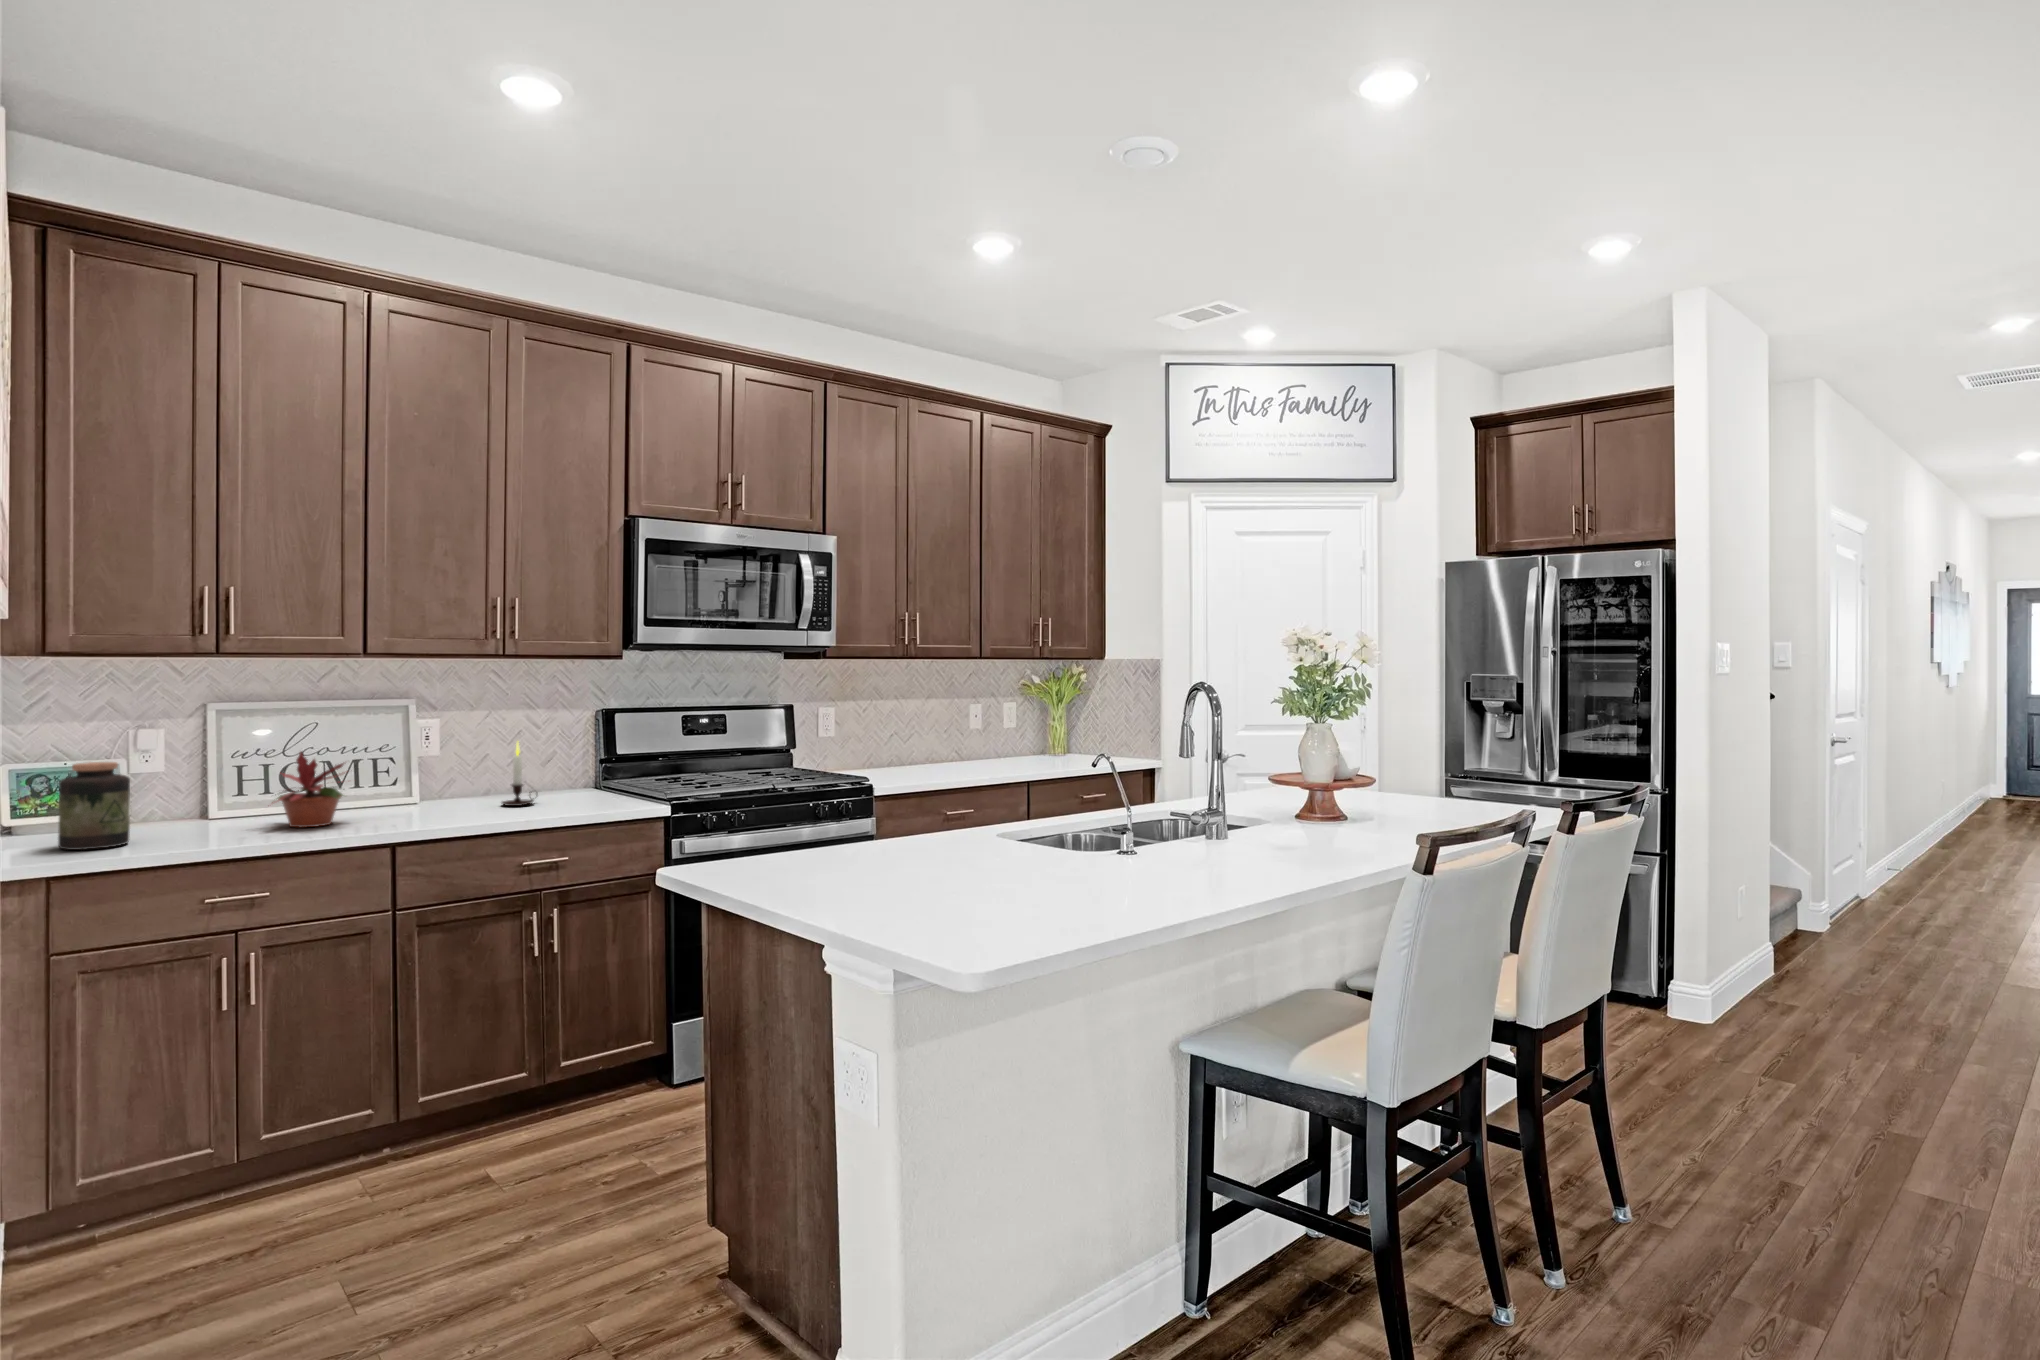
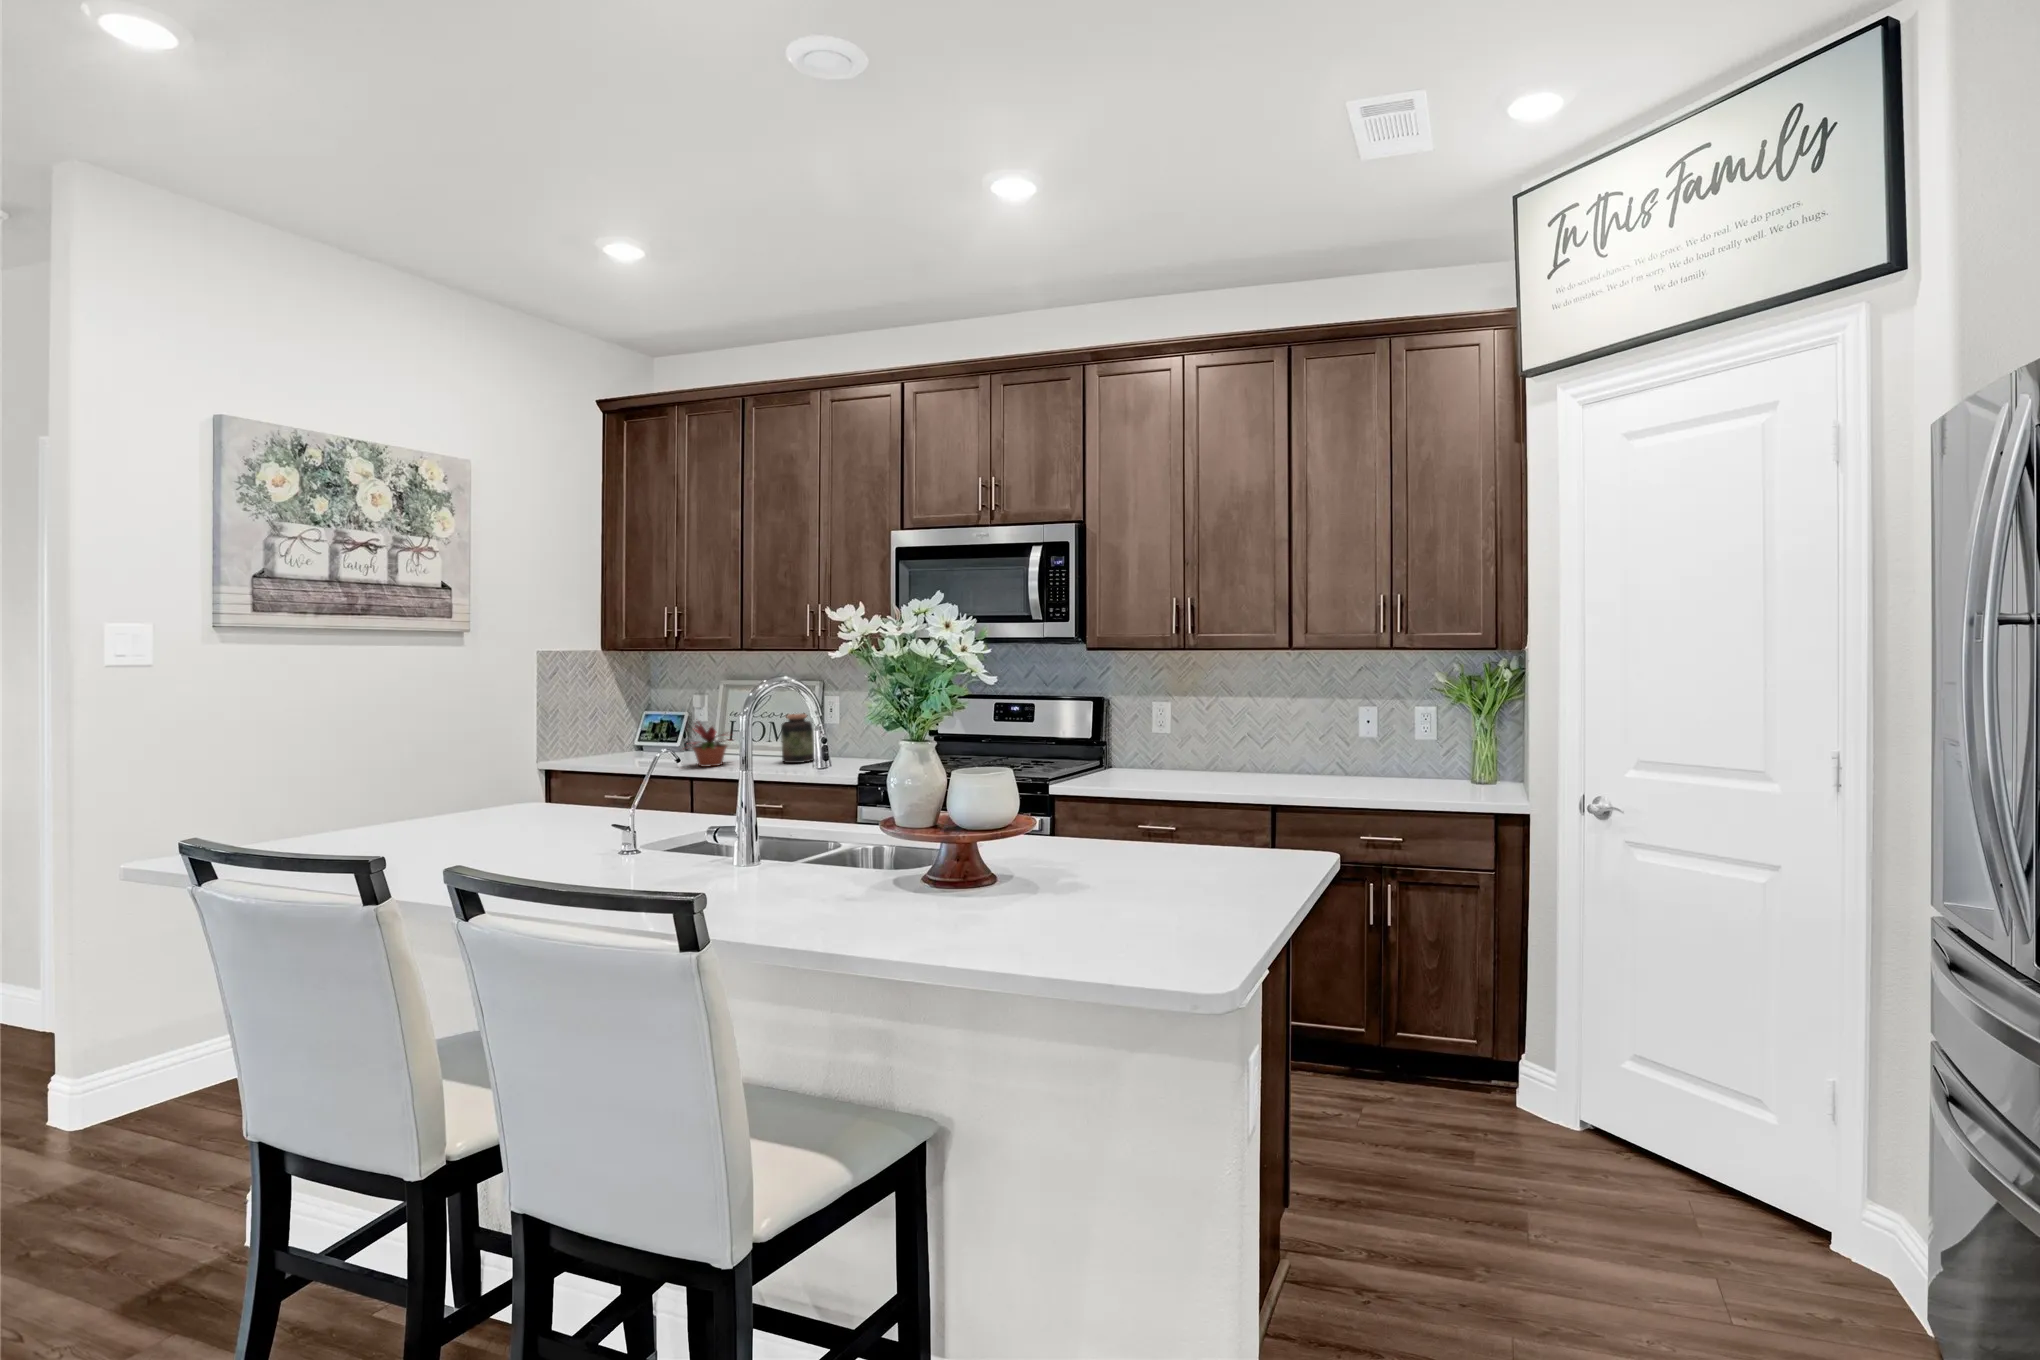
candle: present [502,743,534,806] -> none [816,718,845,767]
jar: present [58,762,130,850] -> present [781,714,814,763]

